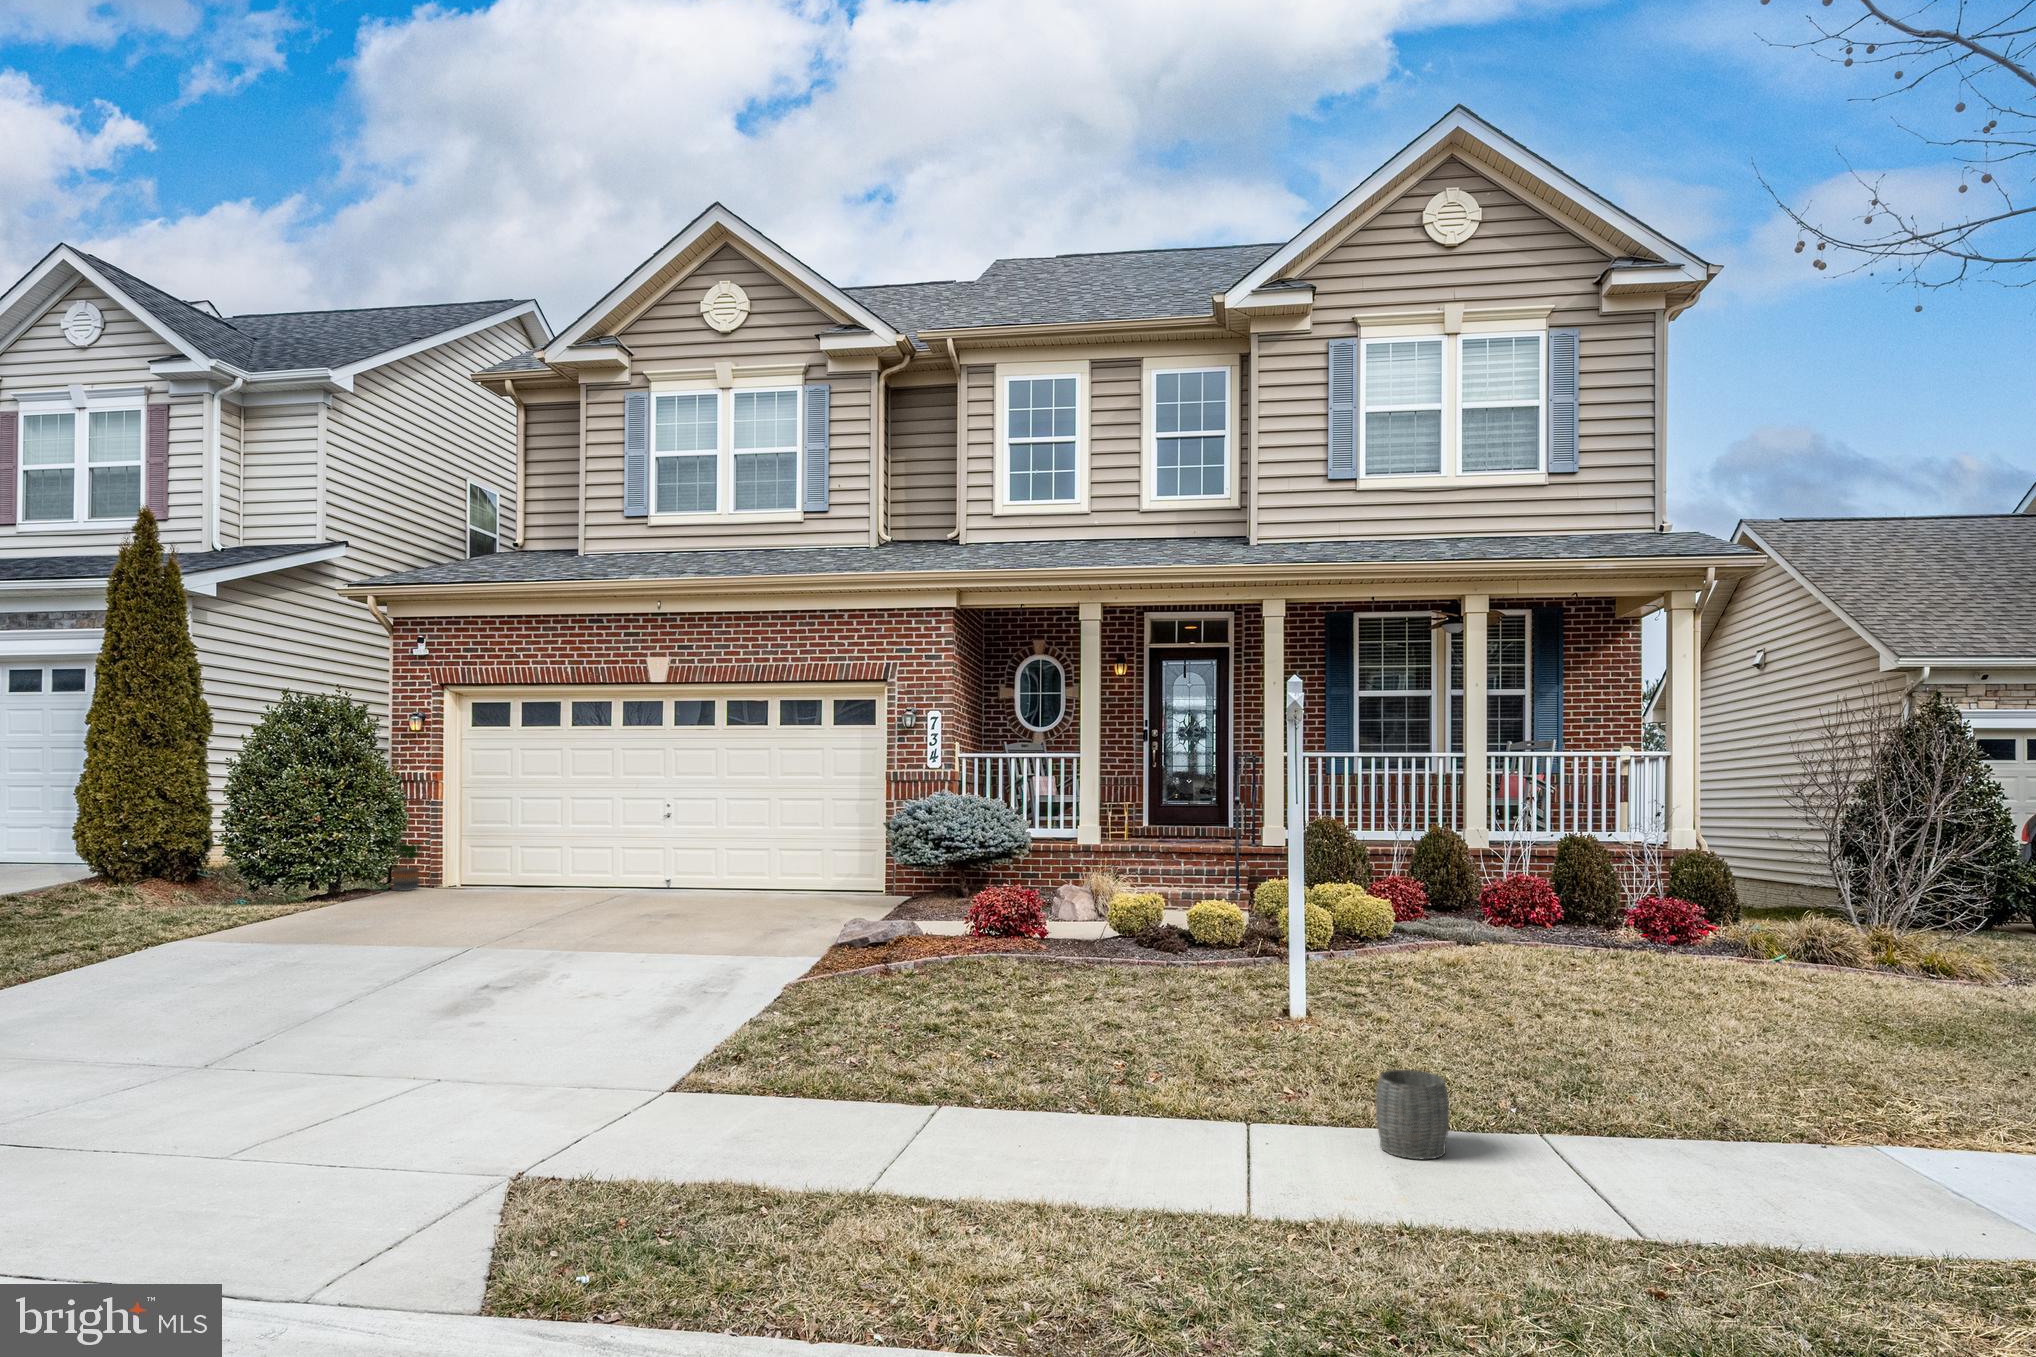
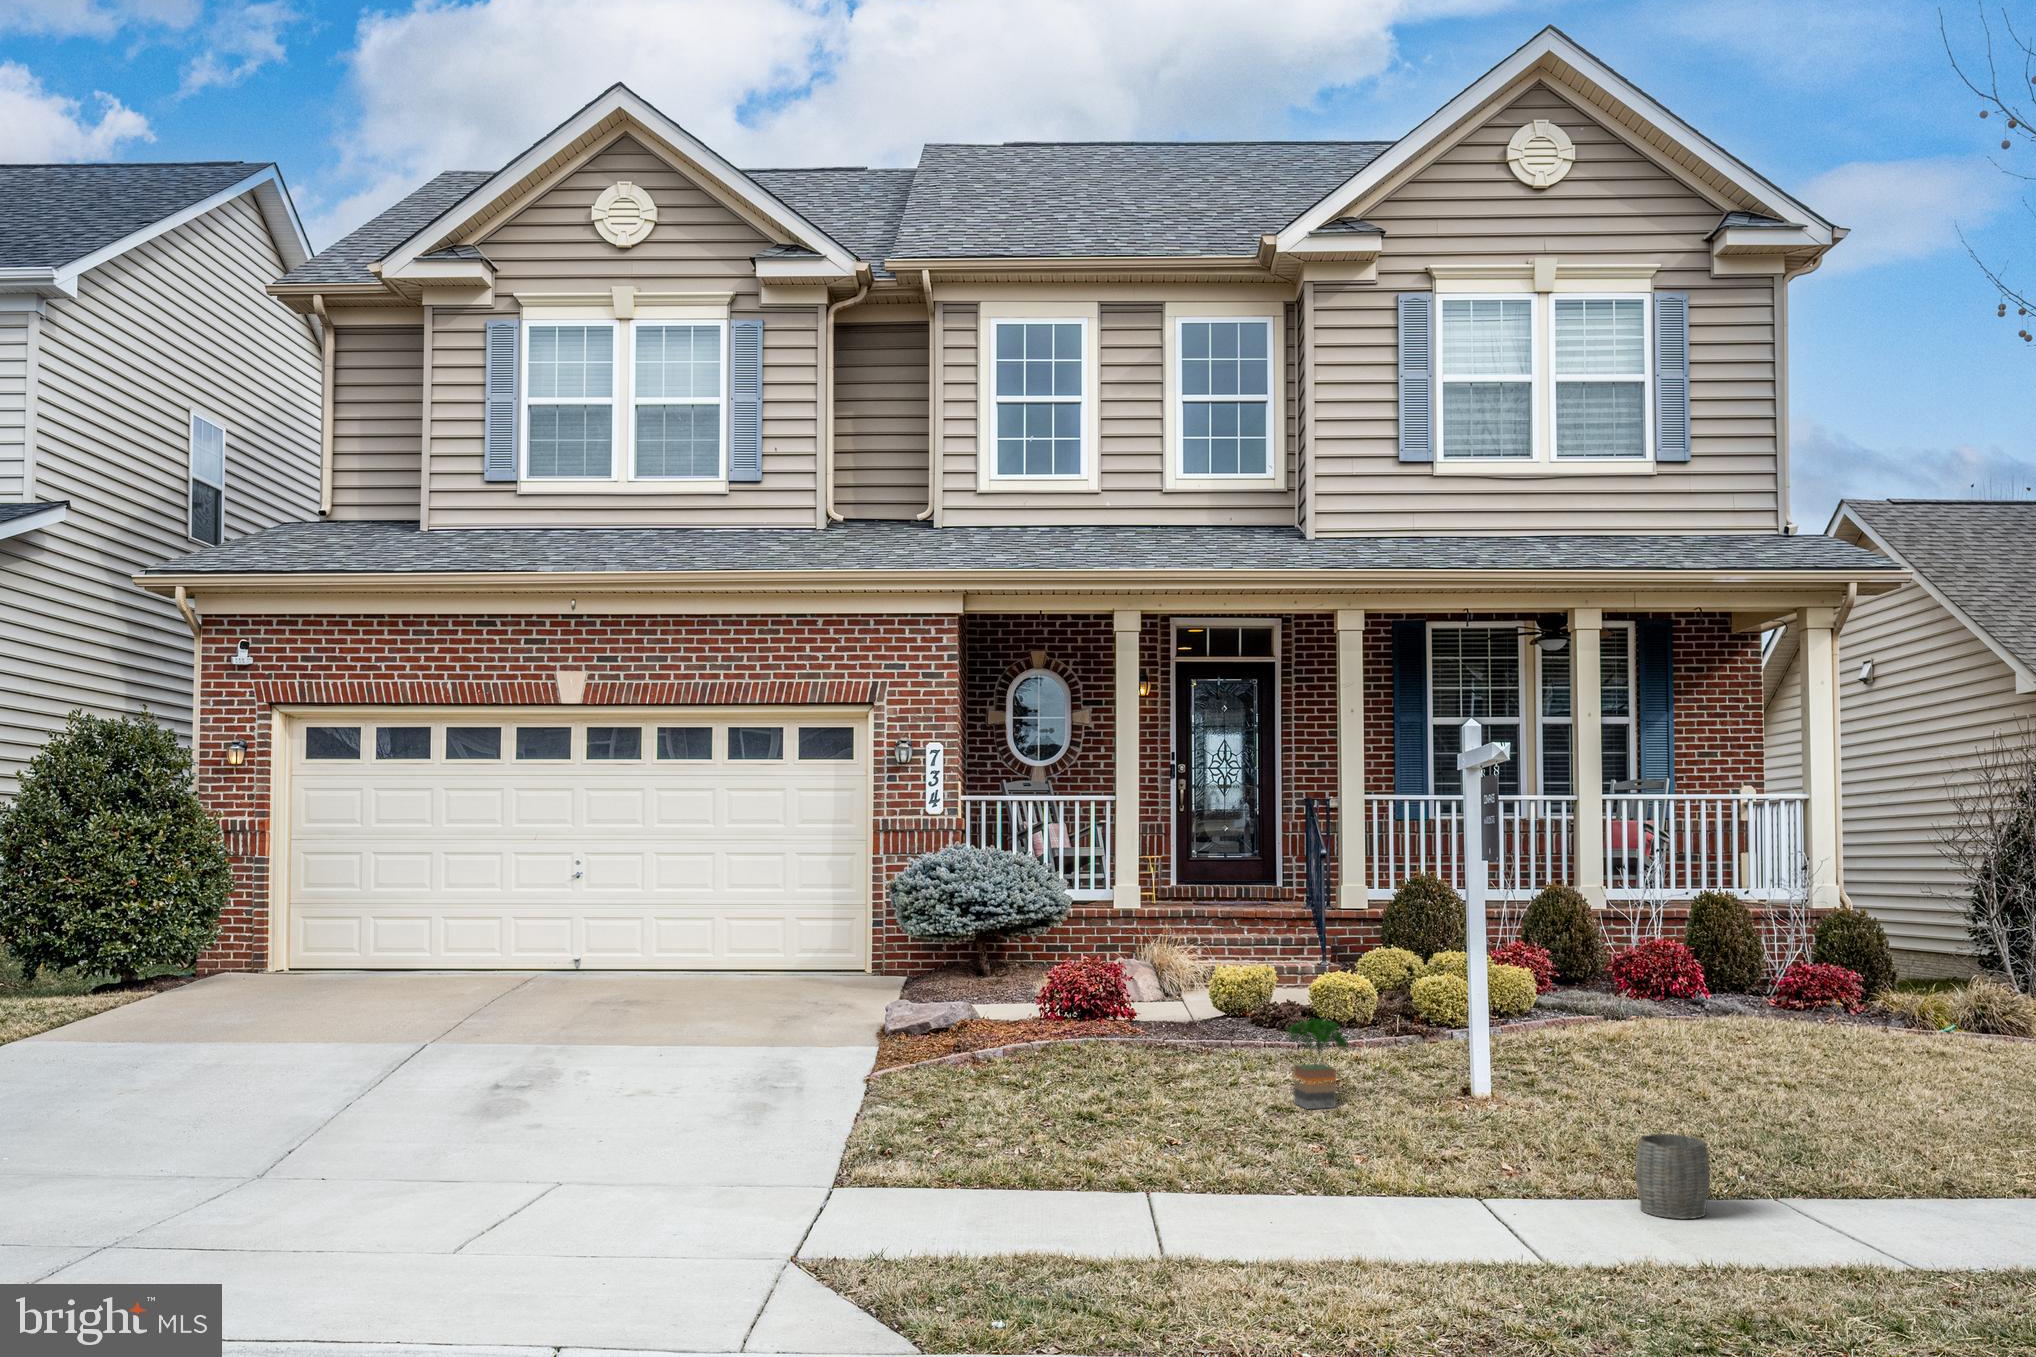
potted tree: present [392,843,425,891] -> present [1289,1019,1349,1109]

